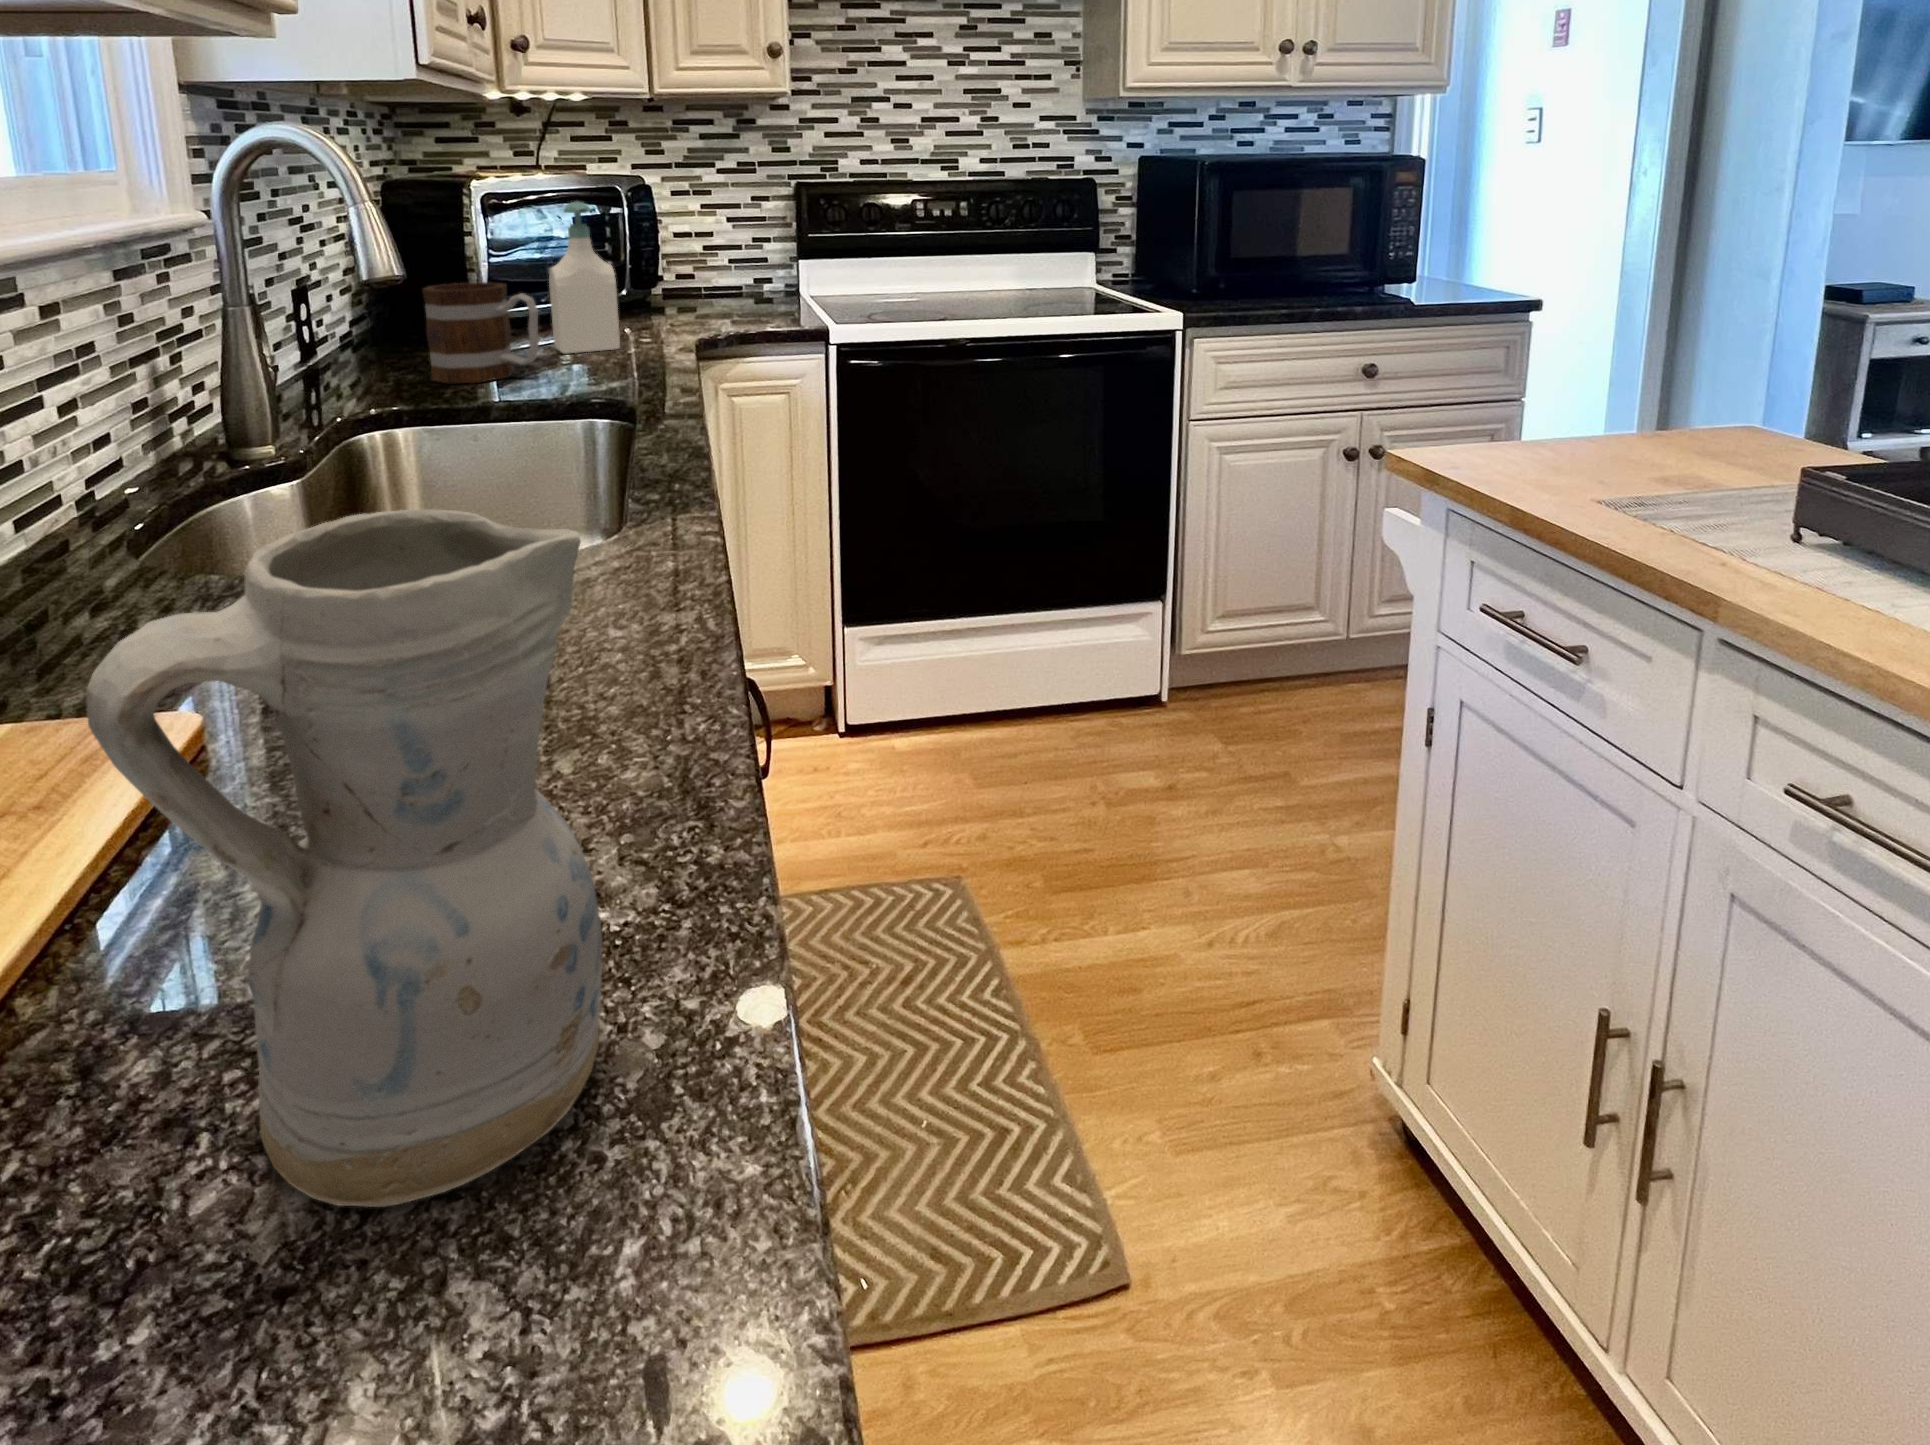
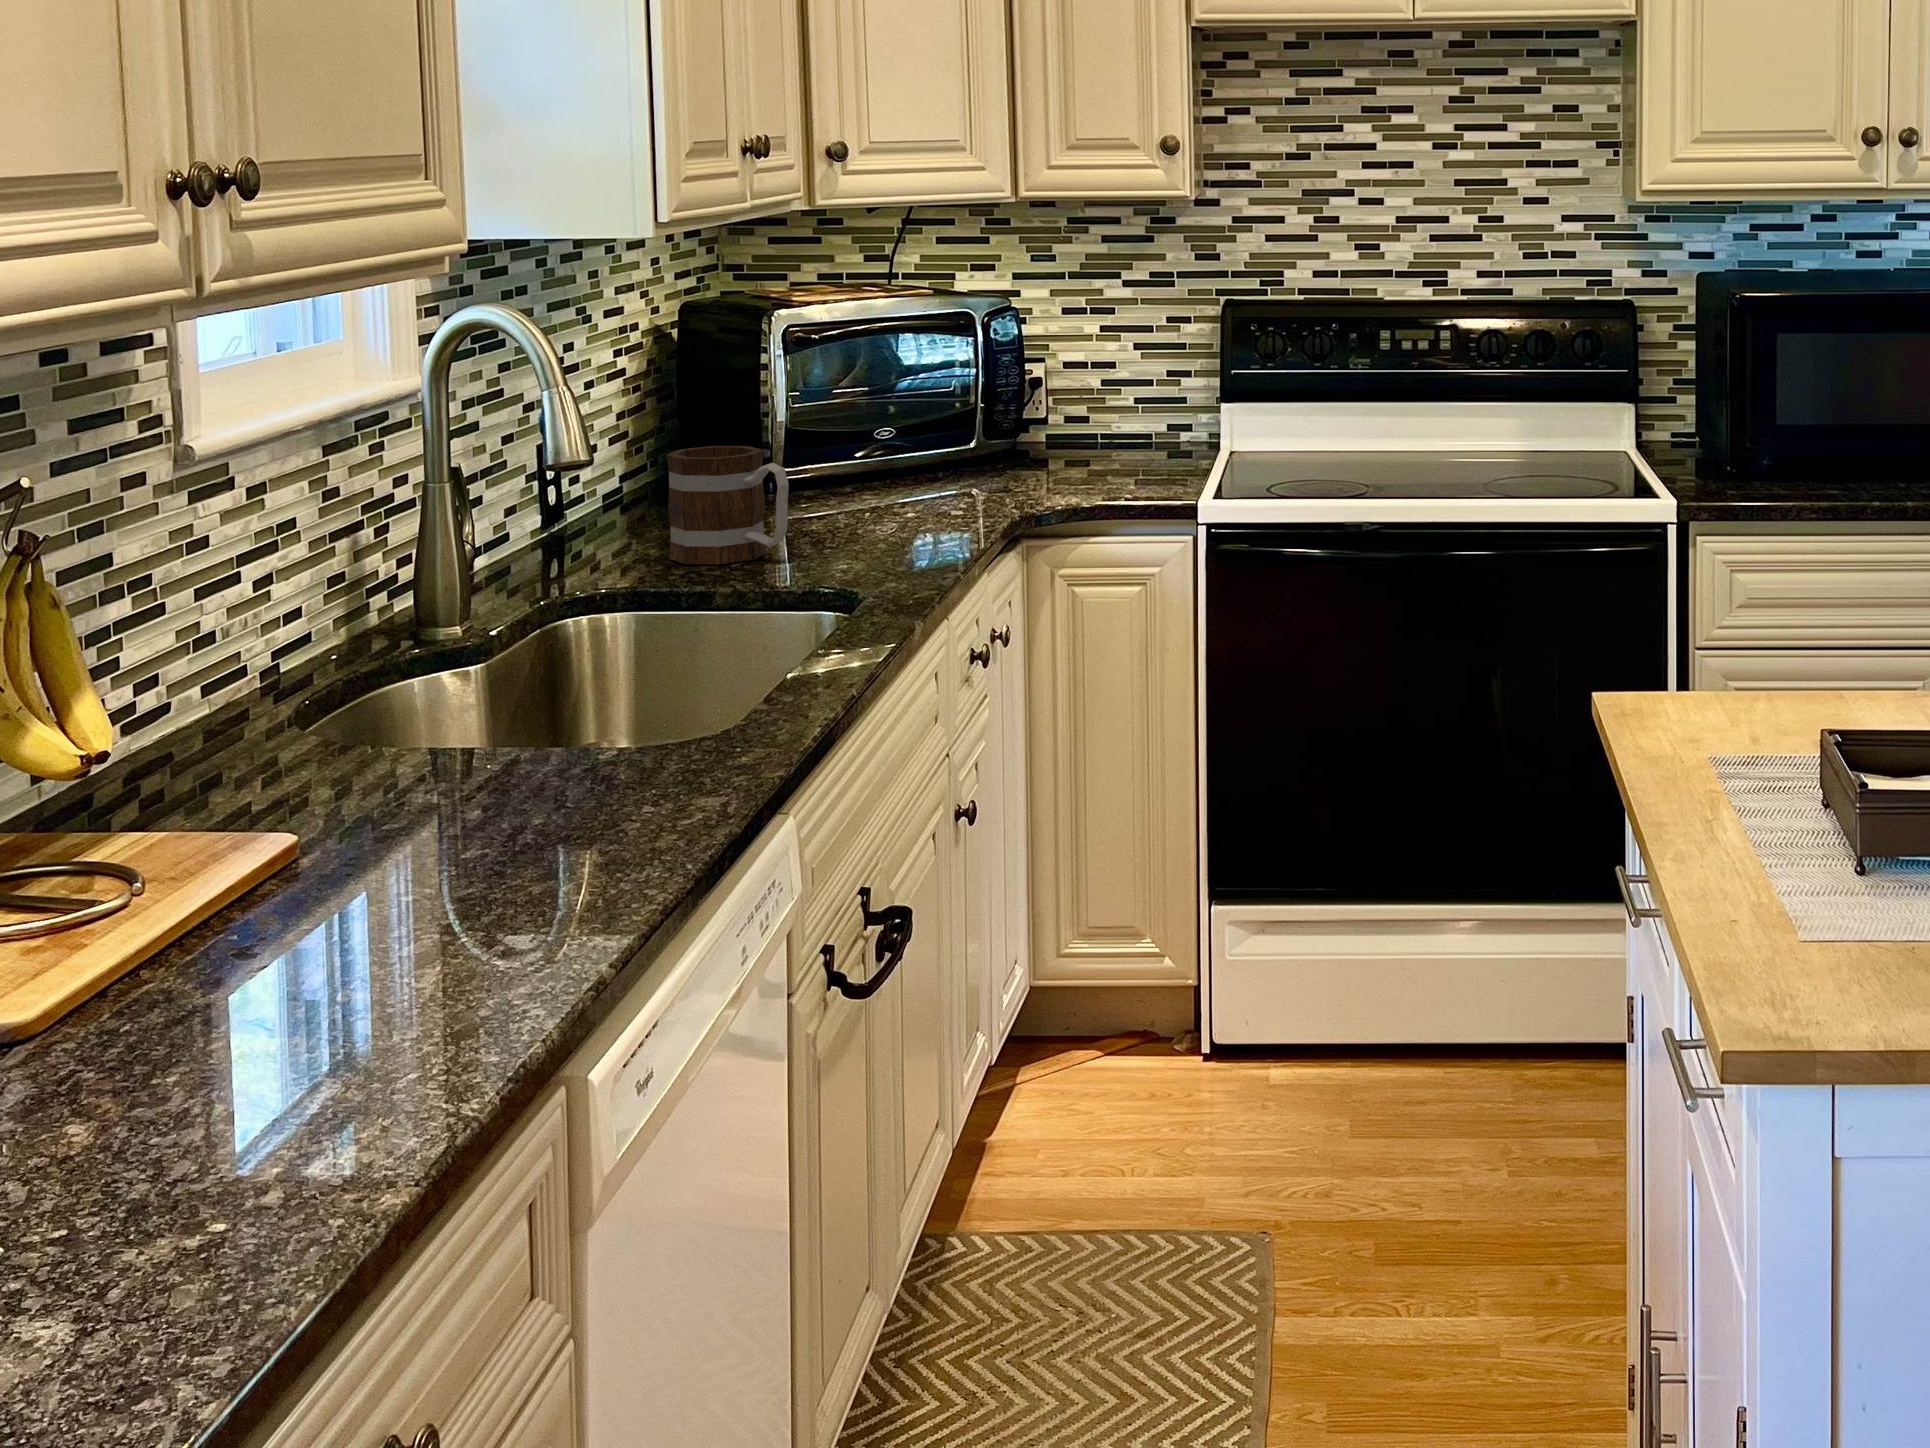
soap bottle: present [549,202,620,353] -> none [834,348,911,531]
ceramic pitcher: present [86,509,602,1207] -> none [164,683,442,1078]

